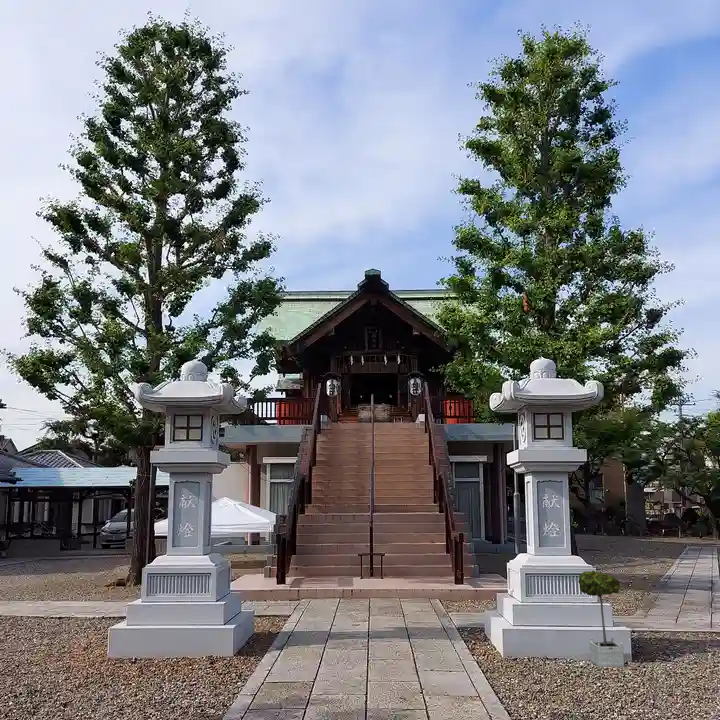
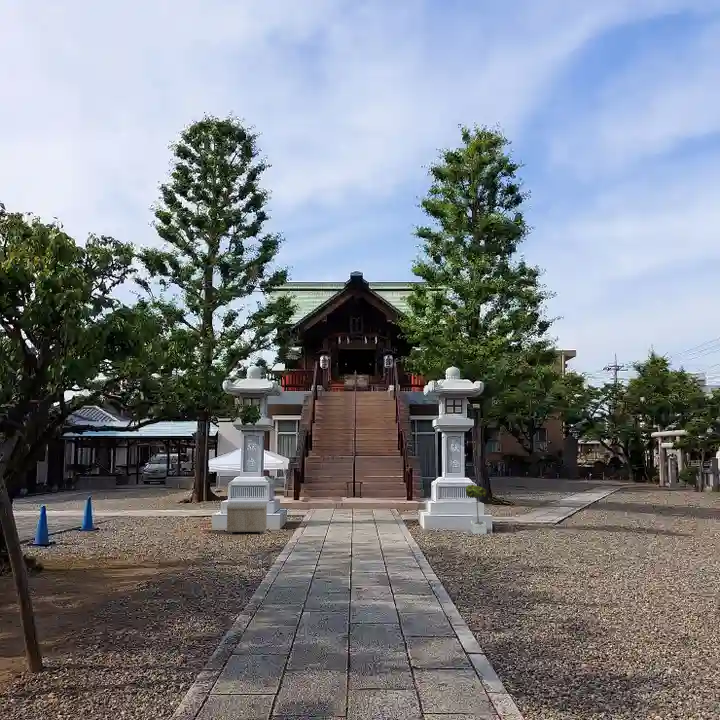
storage bench: none [131,602,211,664] -> present [227,503,267,534]

